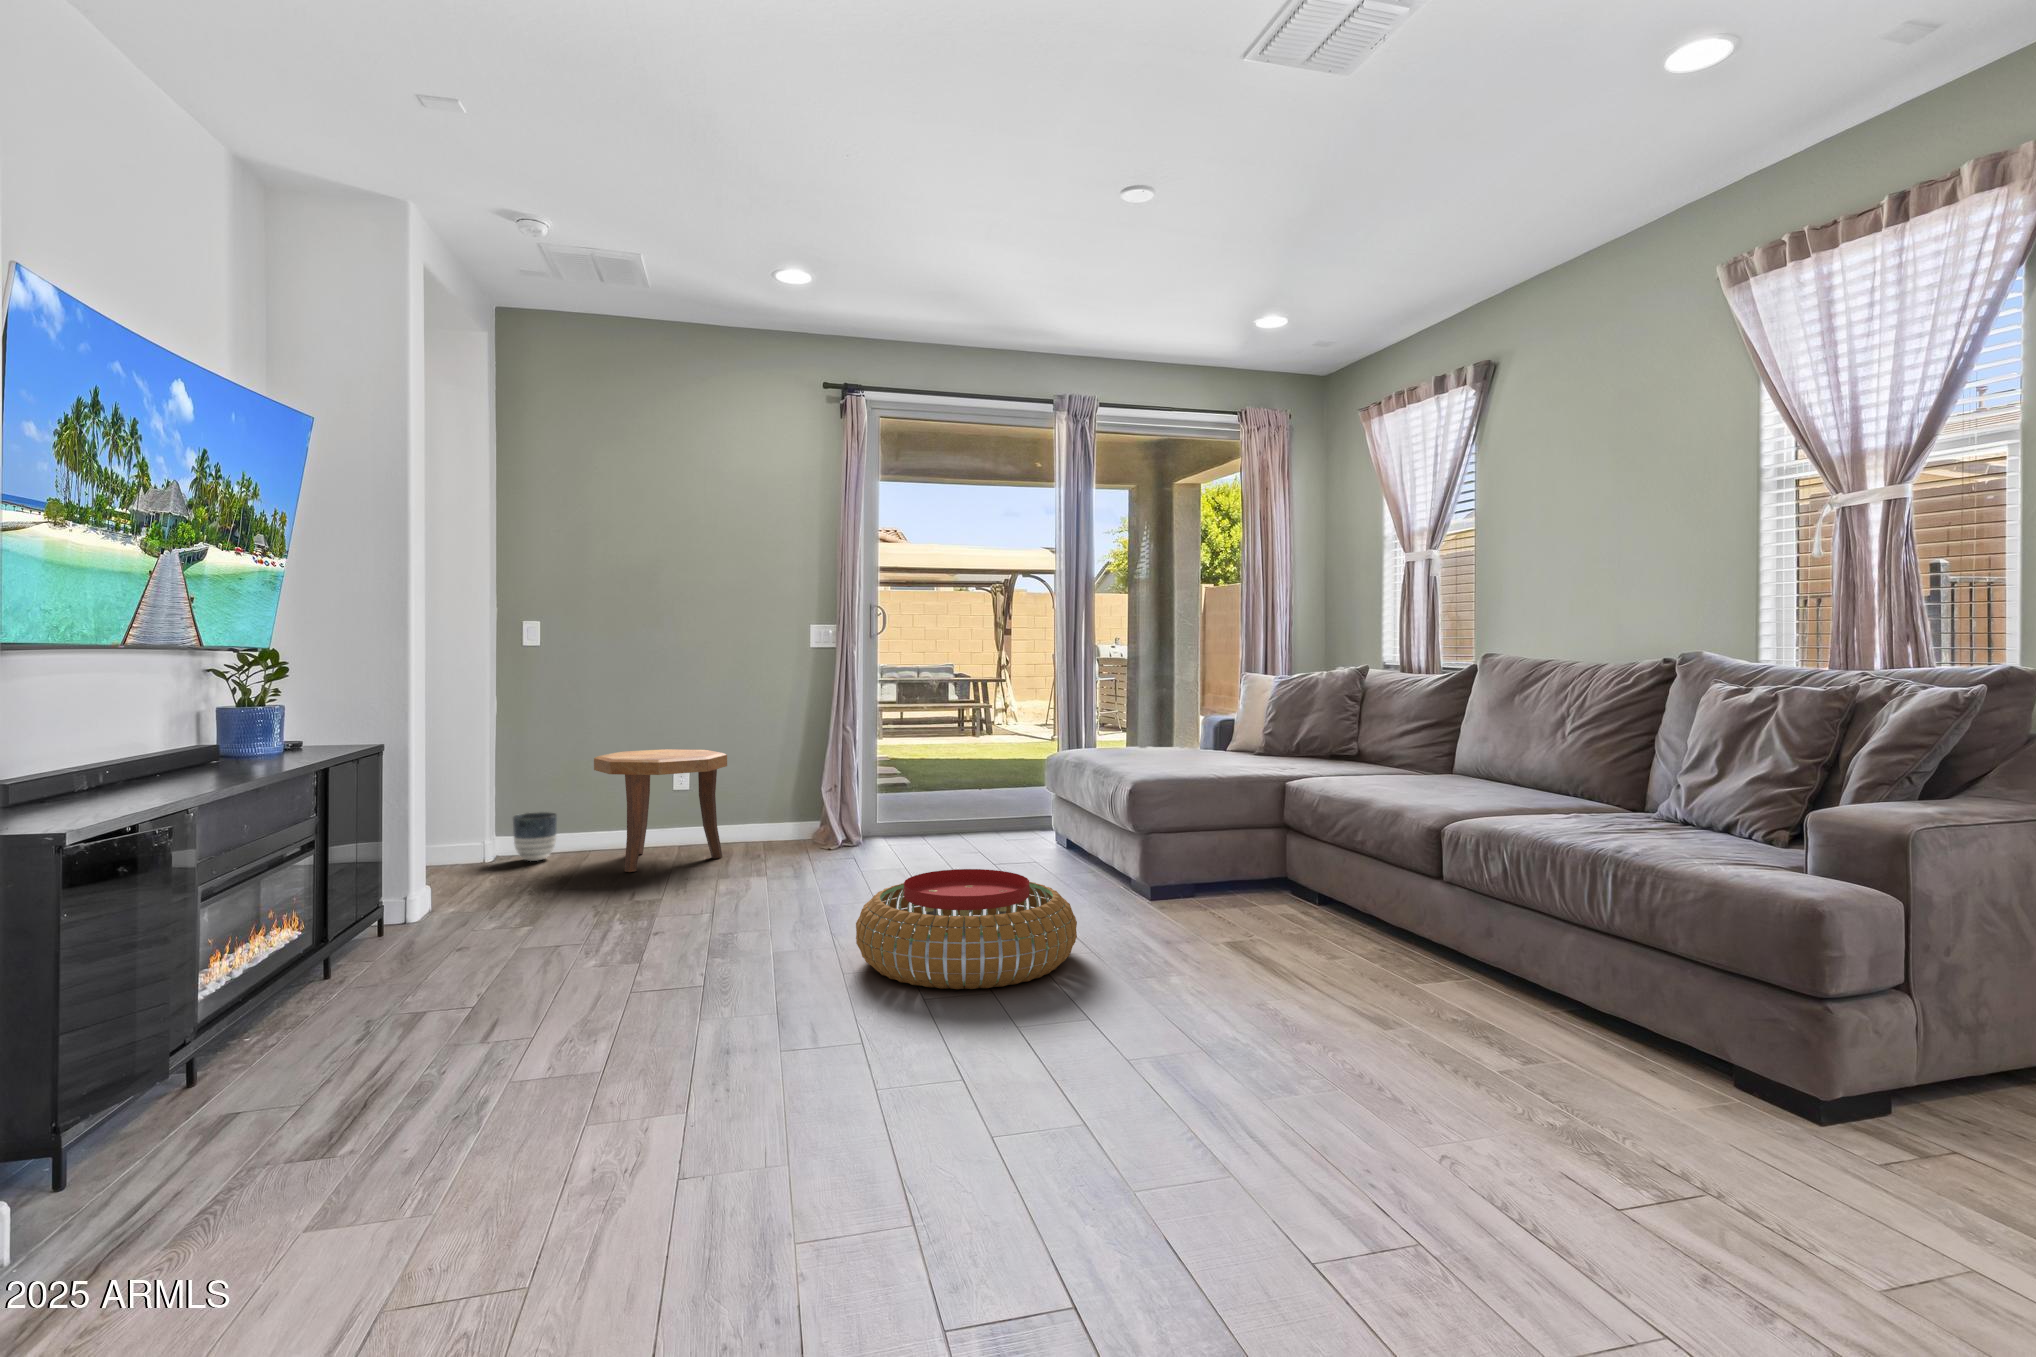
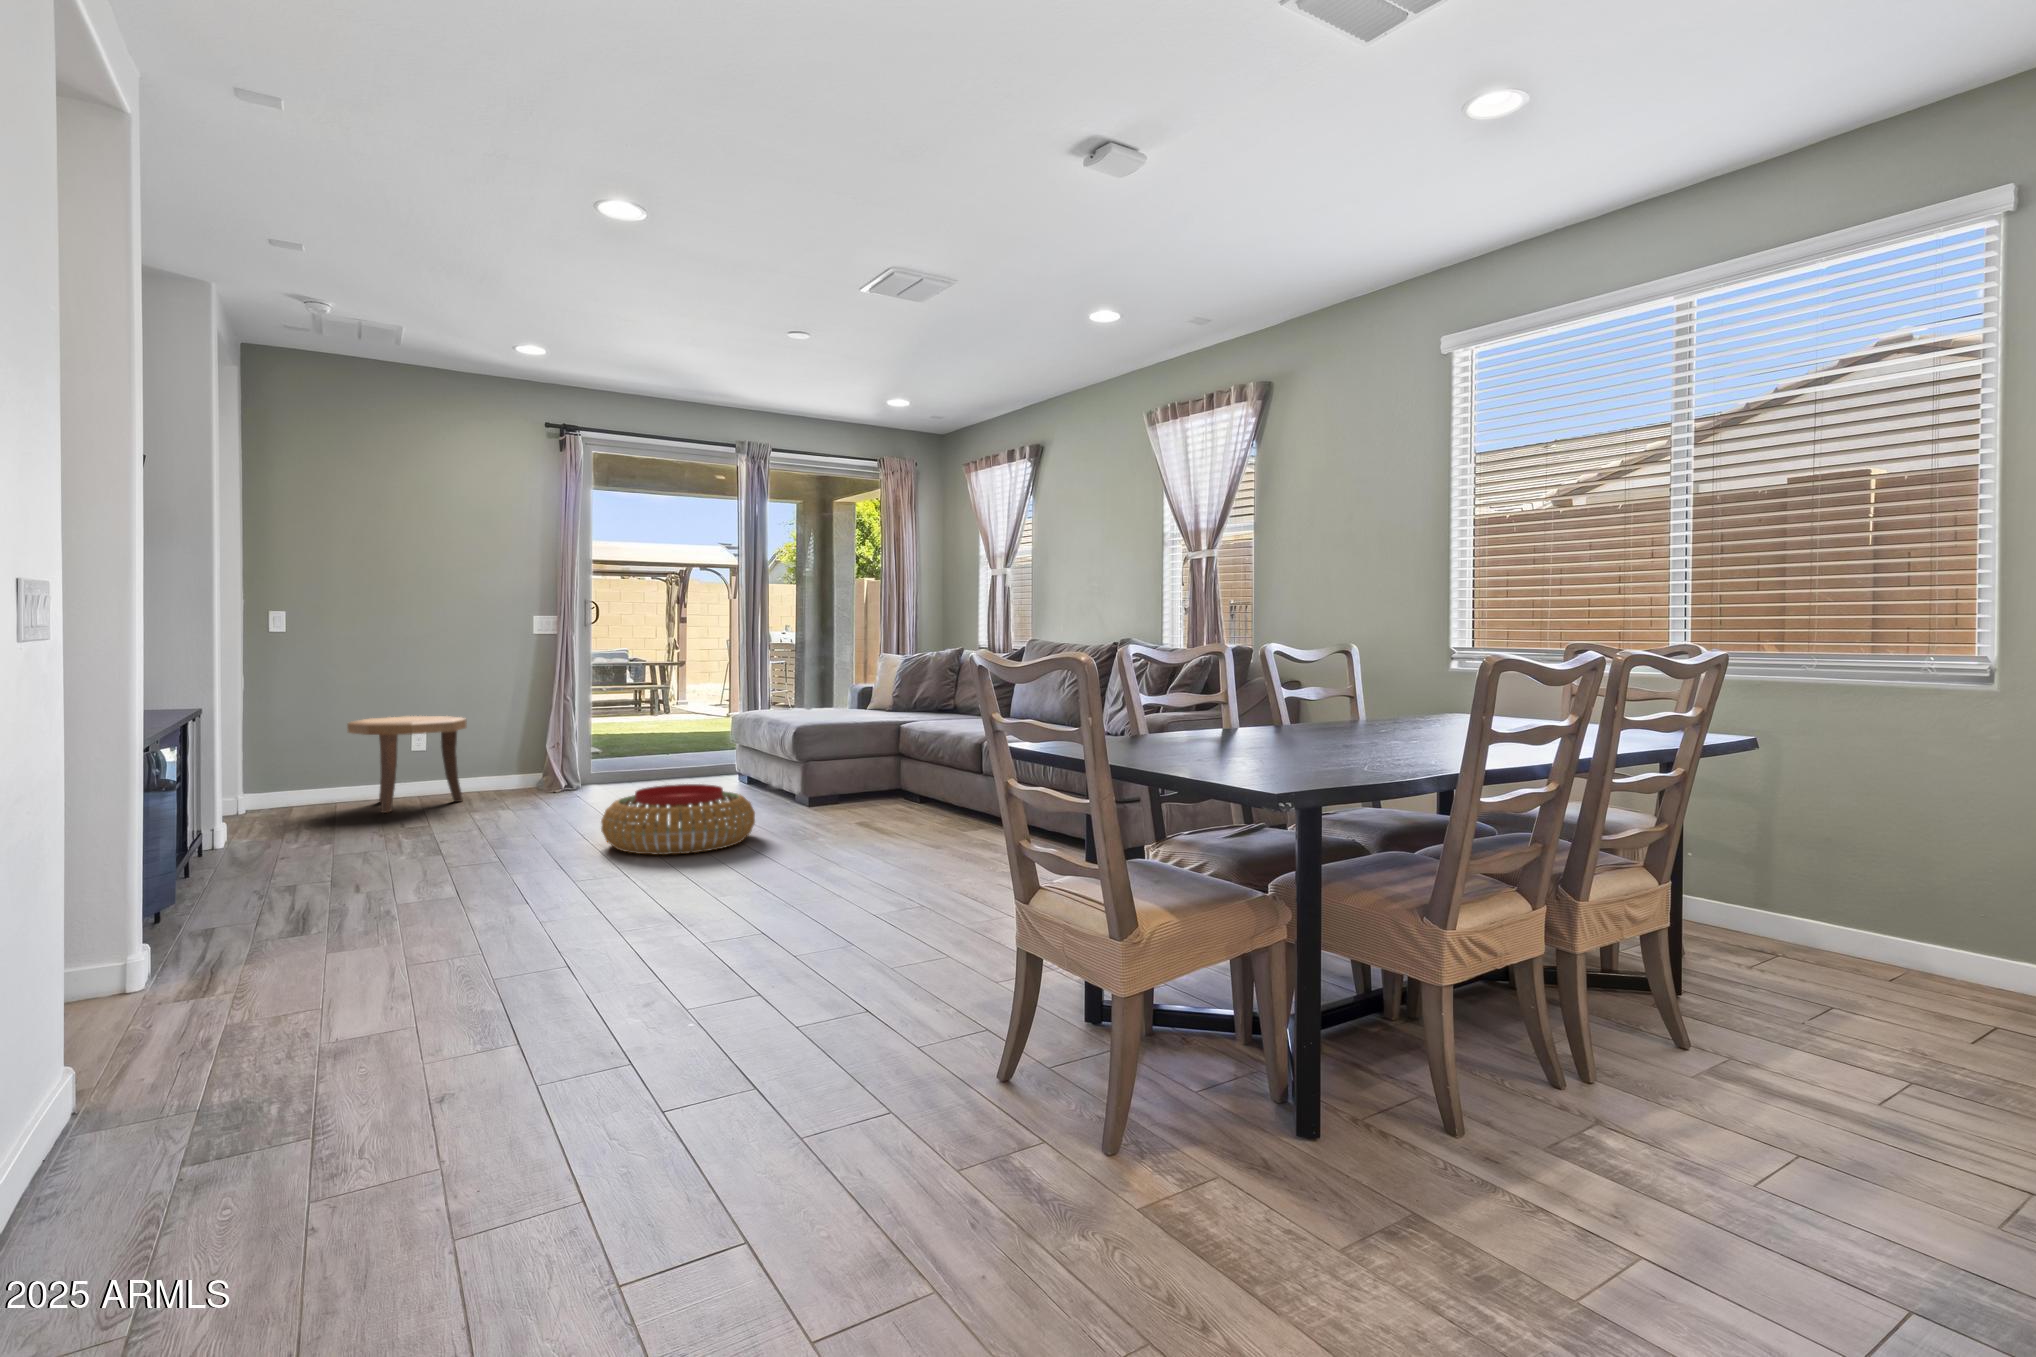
planter: present [512,812,557,861] -> none [268,771,309,810]

